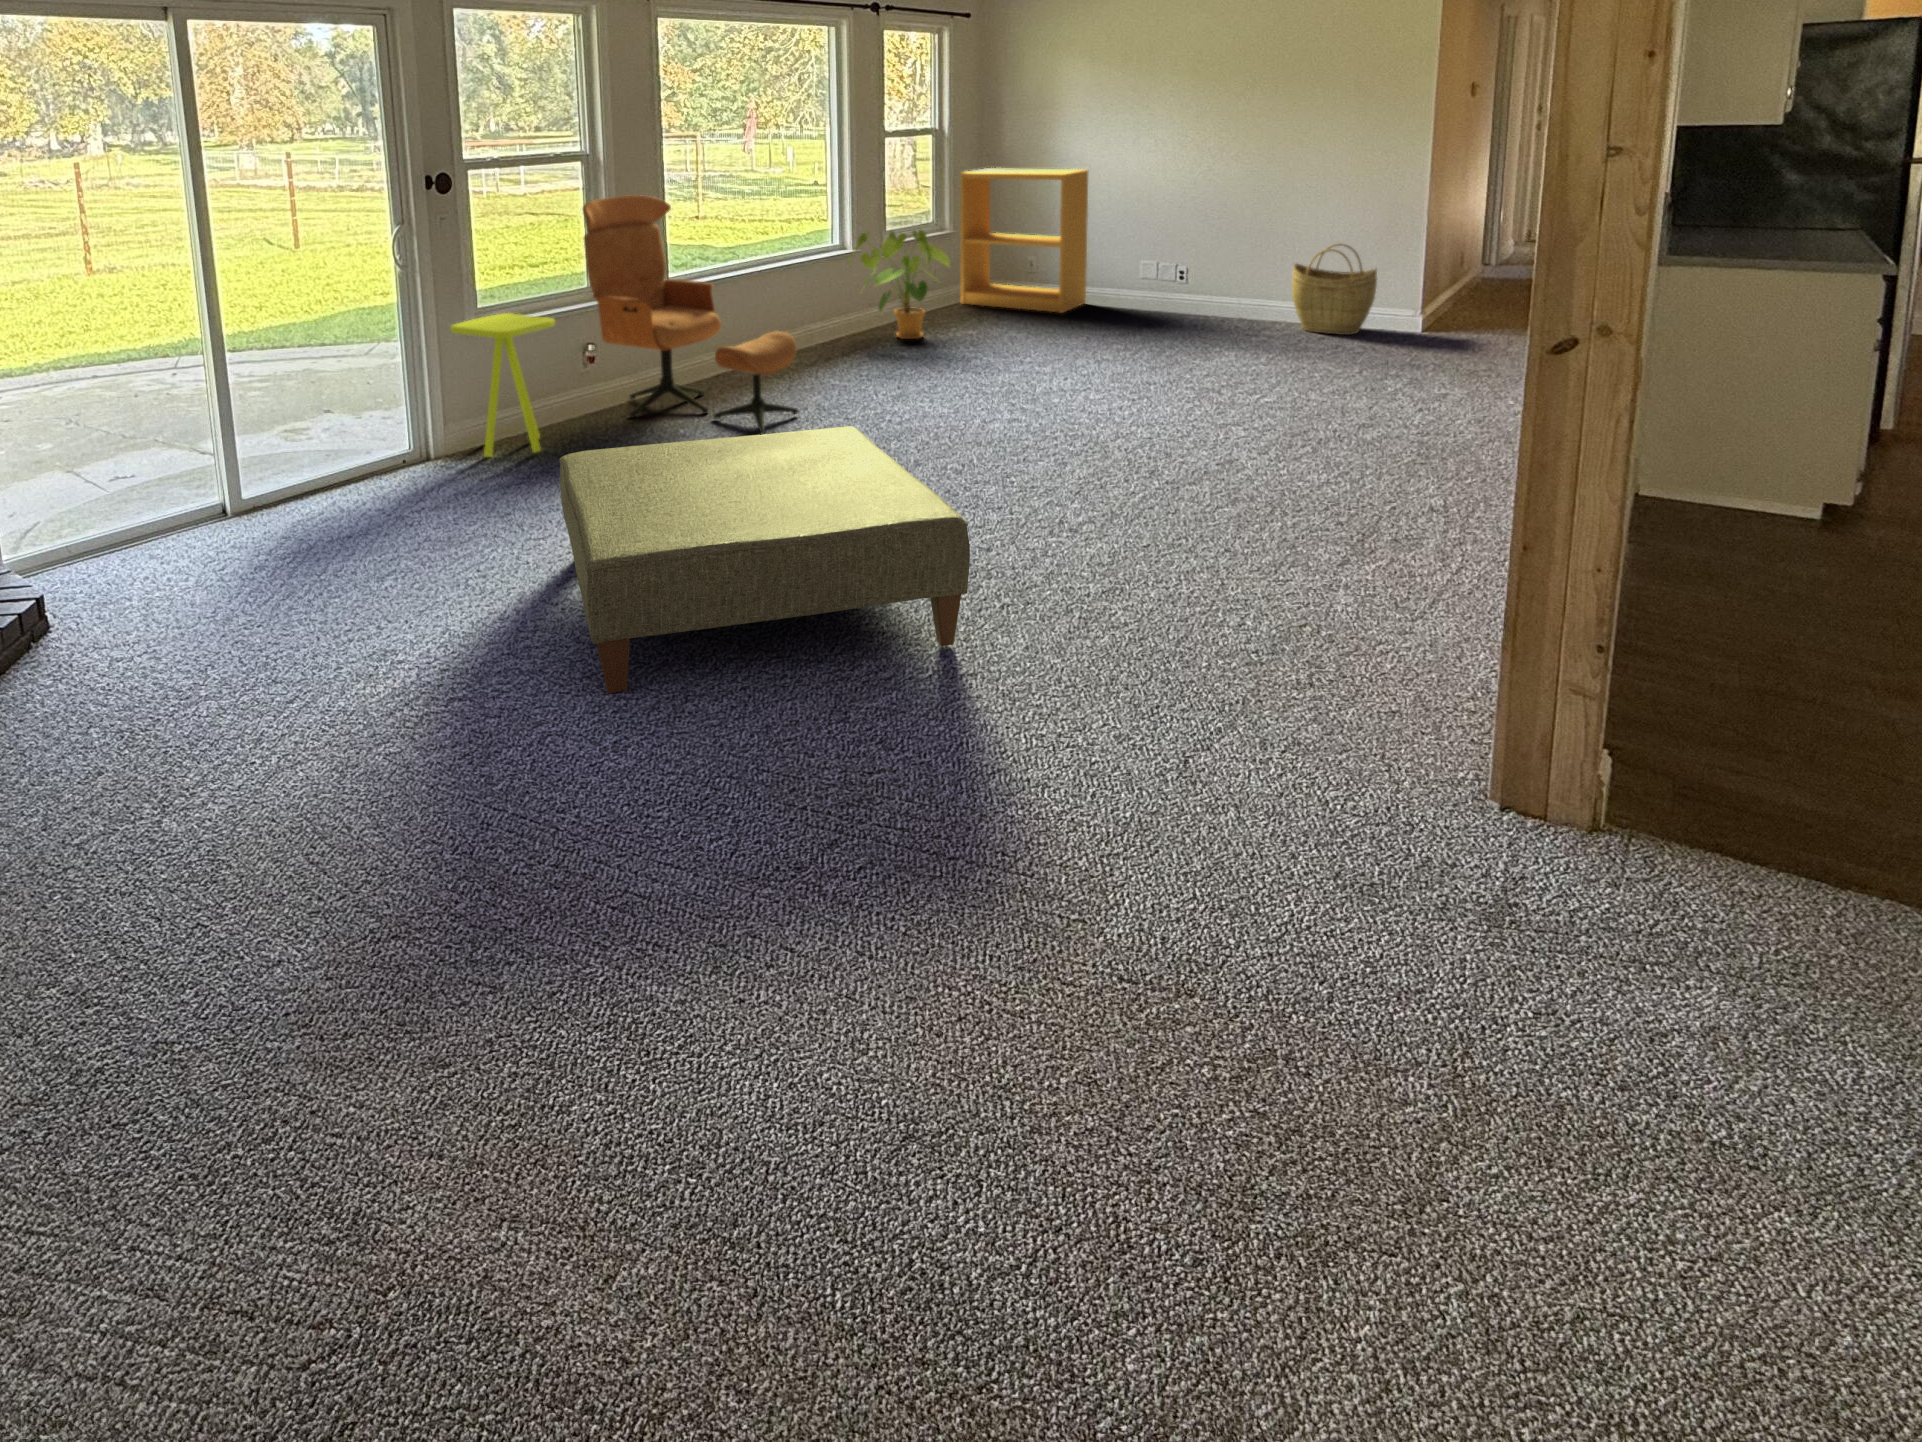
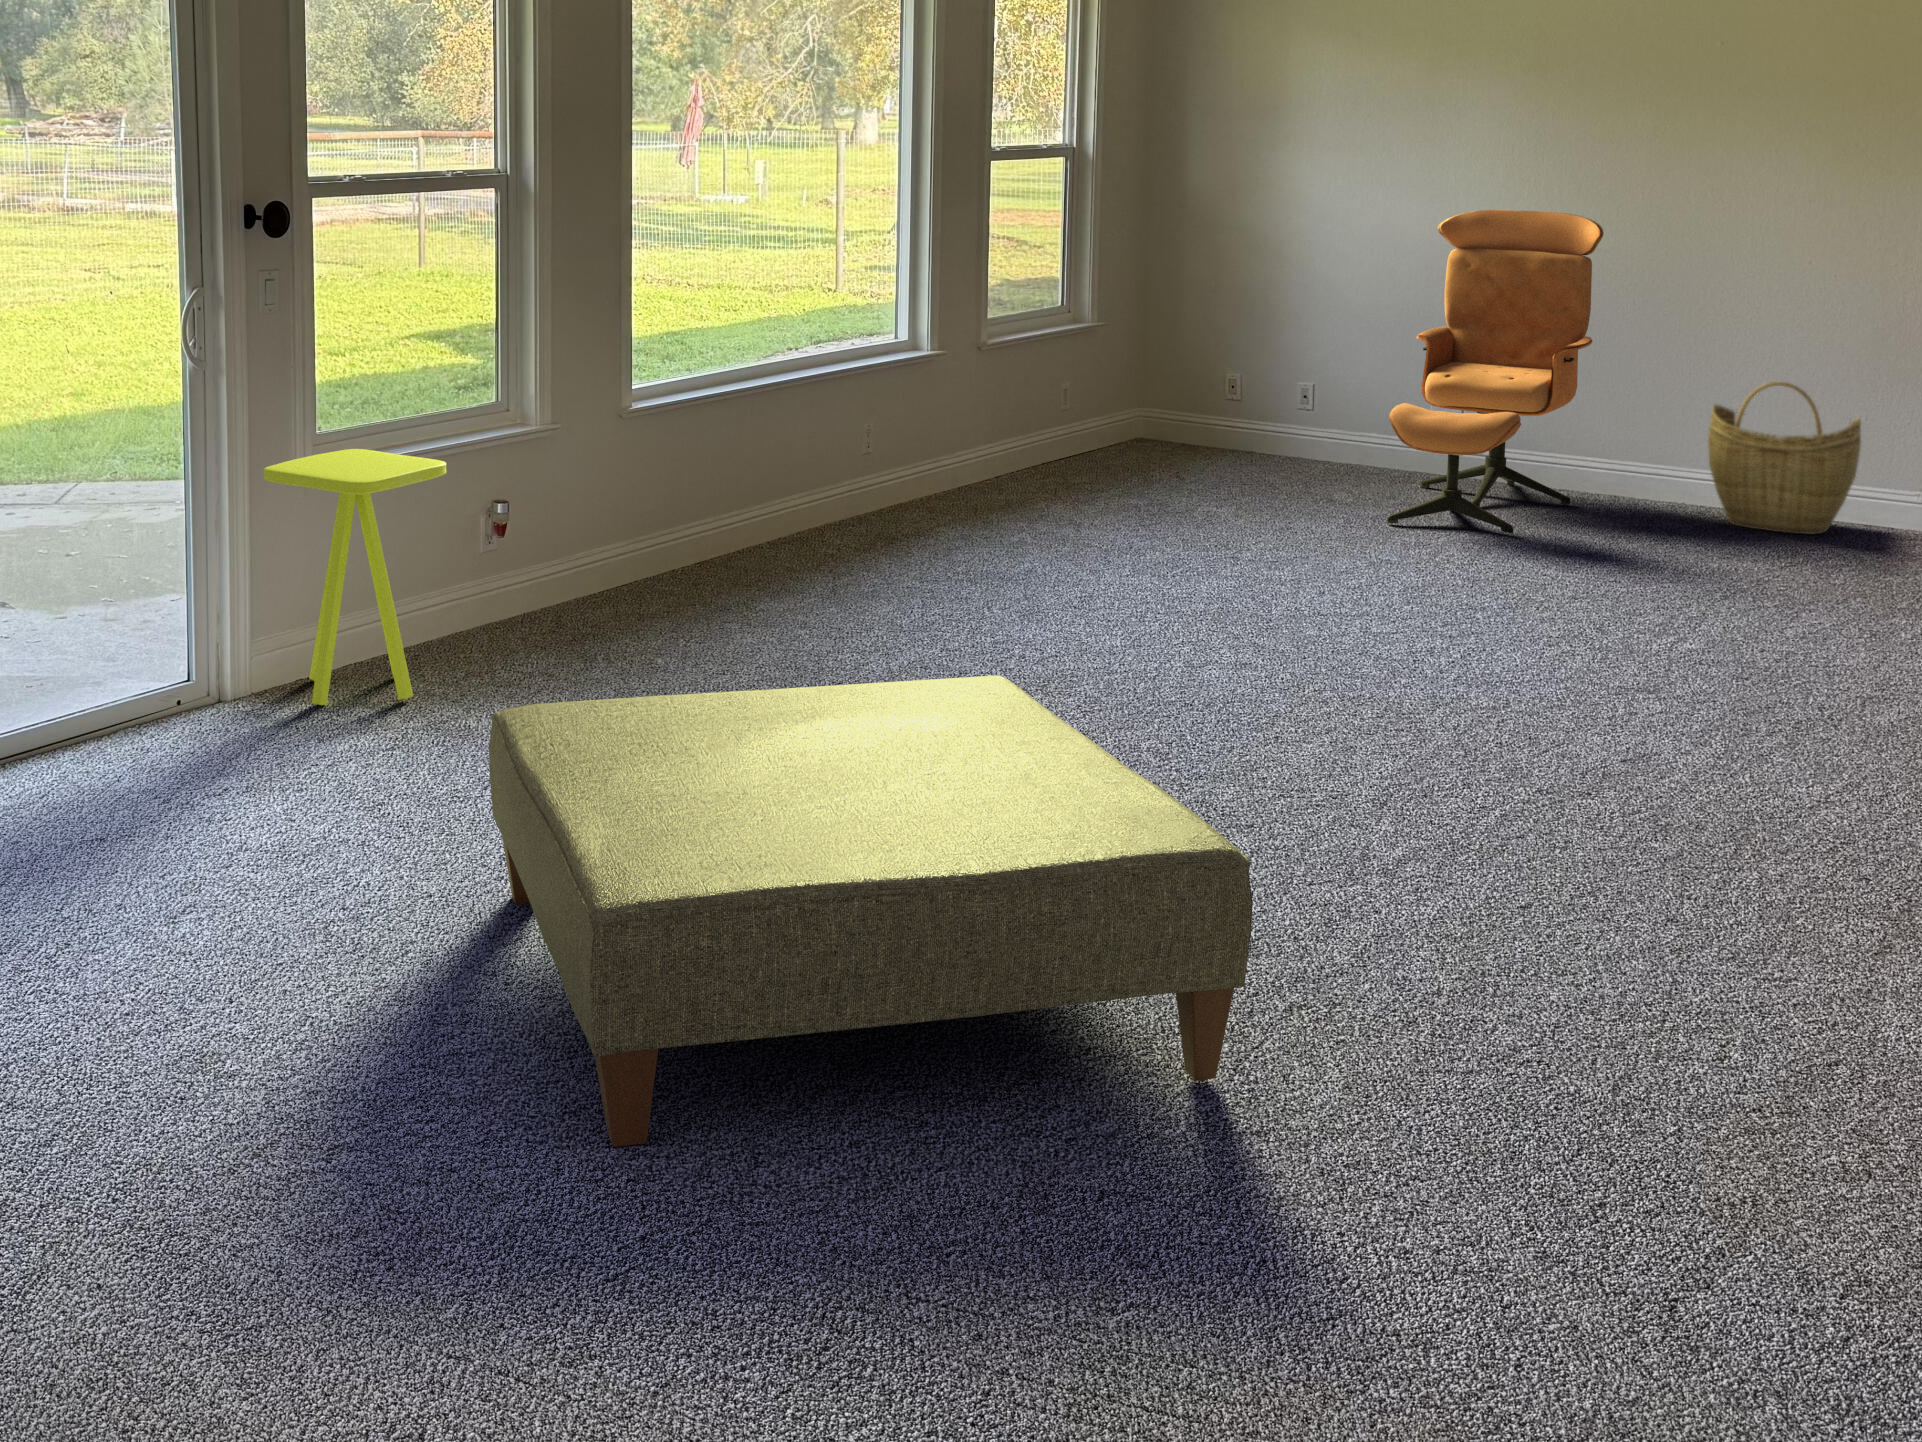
bookshelf: present [961,168,1088,313] -> none [1110,216,1343,477]
lounge chair: present [583,195,798,434] -> present [1387,210,1604,533]
house plant: present [847,230,949,339] -> none [923,320,1105,515]

